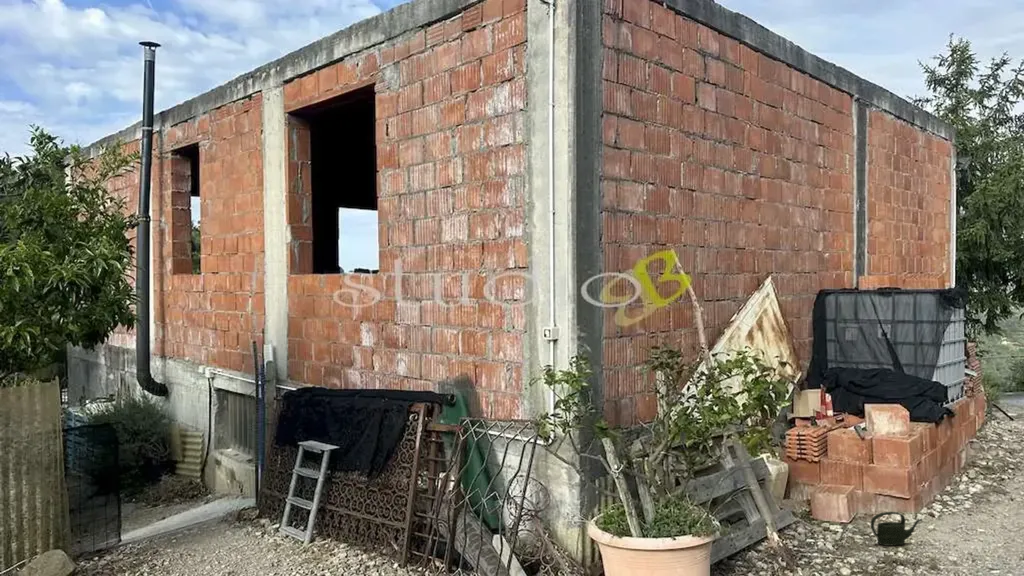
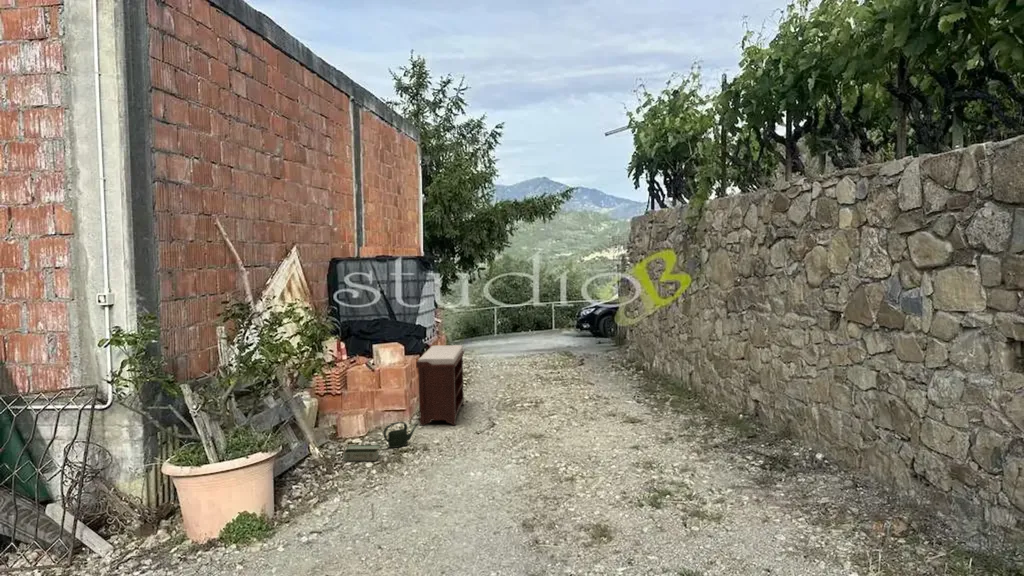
bench: none [925,413,1004,528] -> present [416,345,464,425]
toolbox: none [814,531,865,559] -> present [343,445,381,461]

